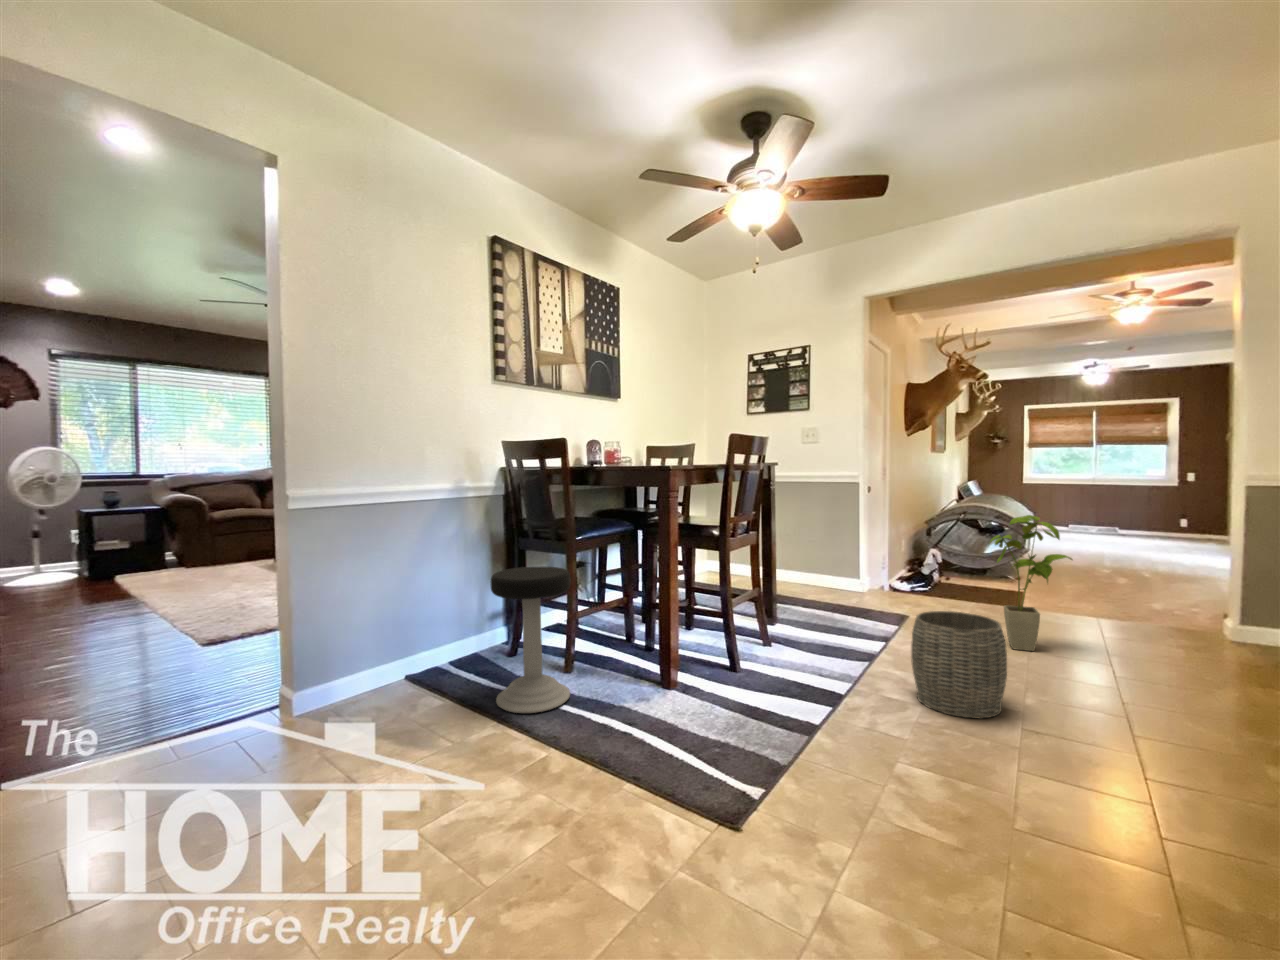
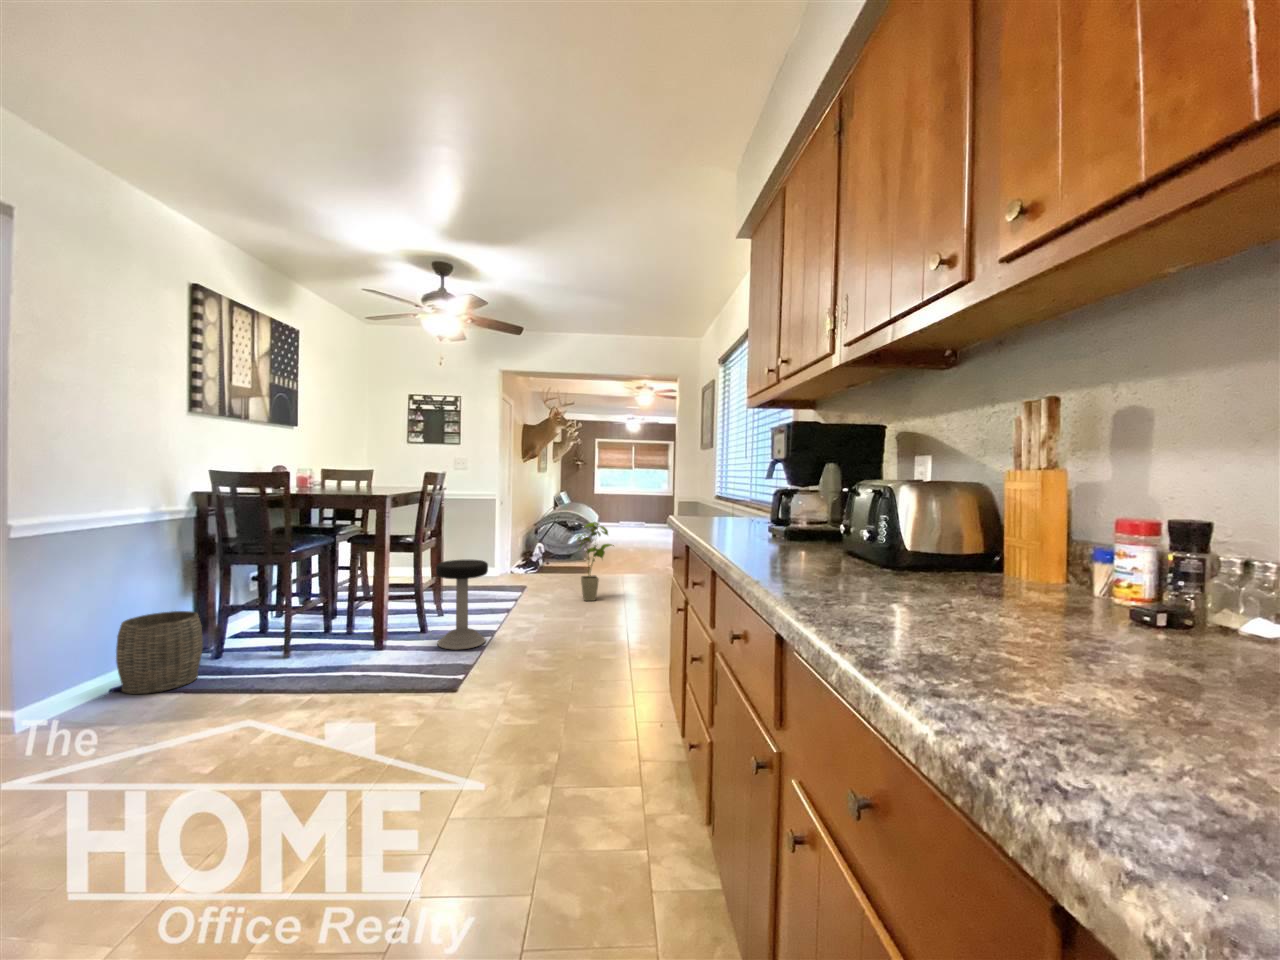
stool: present [491,566,570,713] -> present [436,560,488,650]
woven basket: present [911,611,1007,719] -> present [116,611,203,694]

